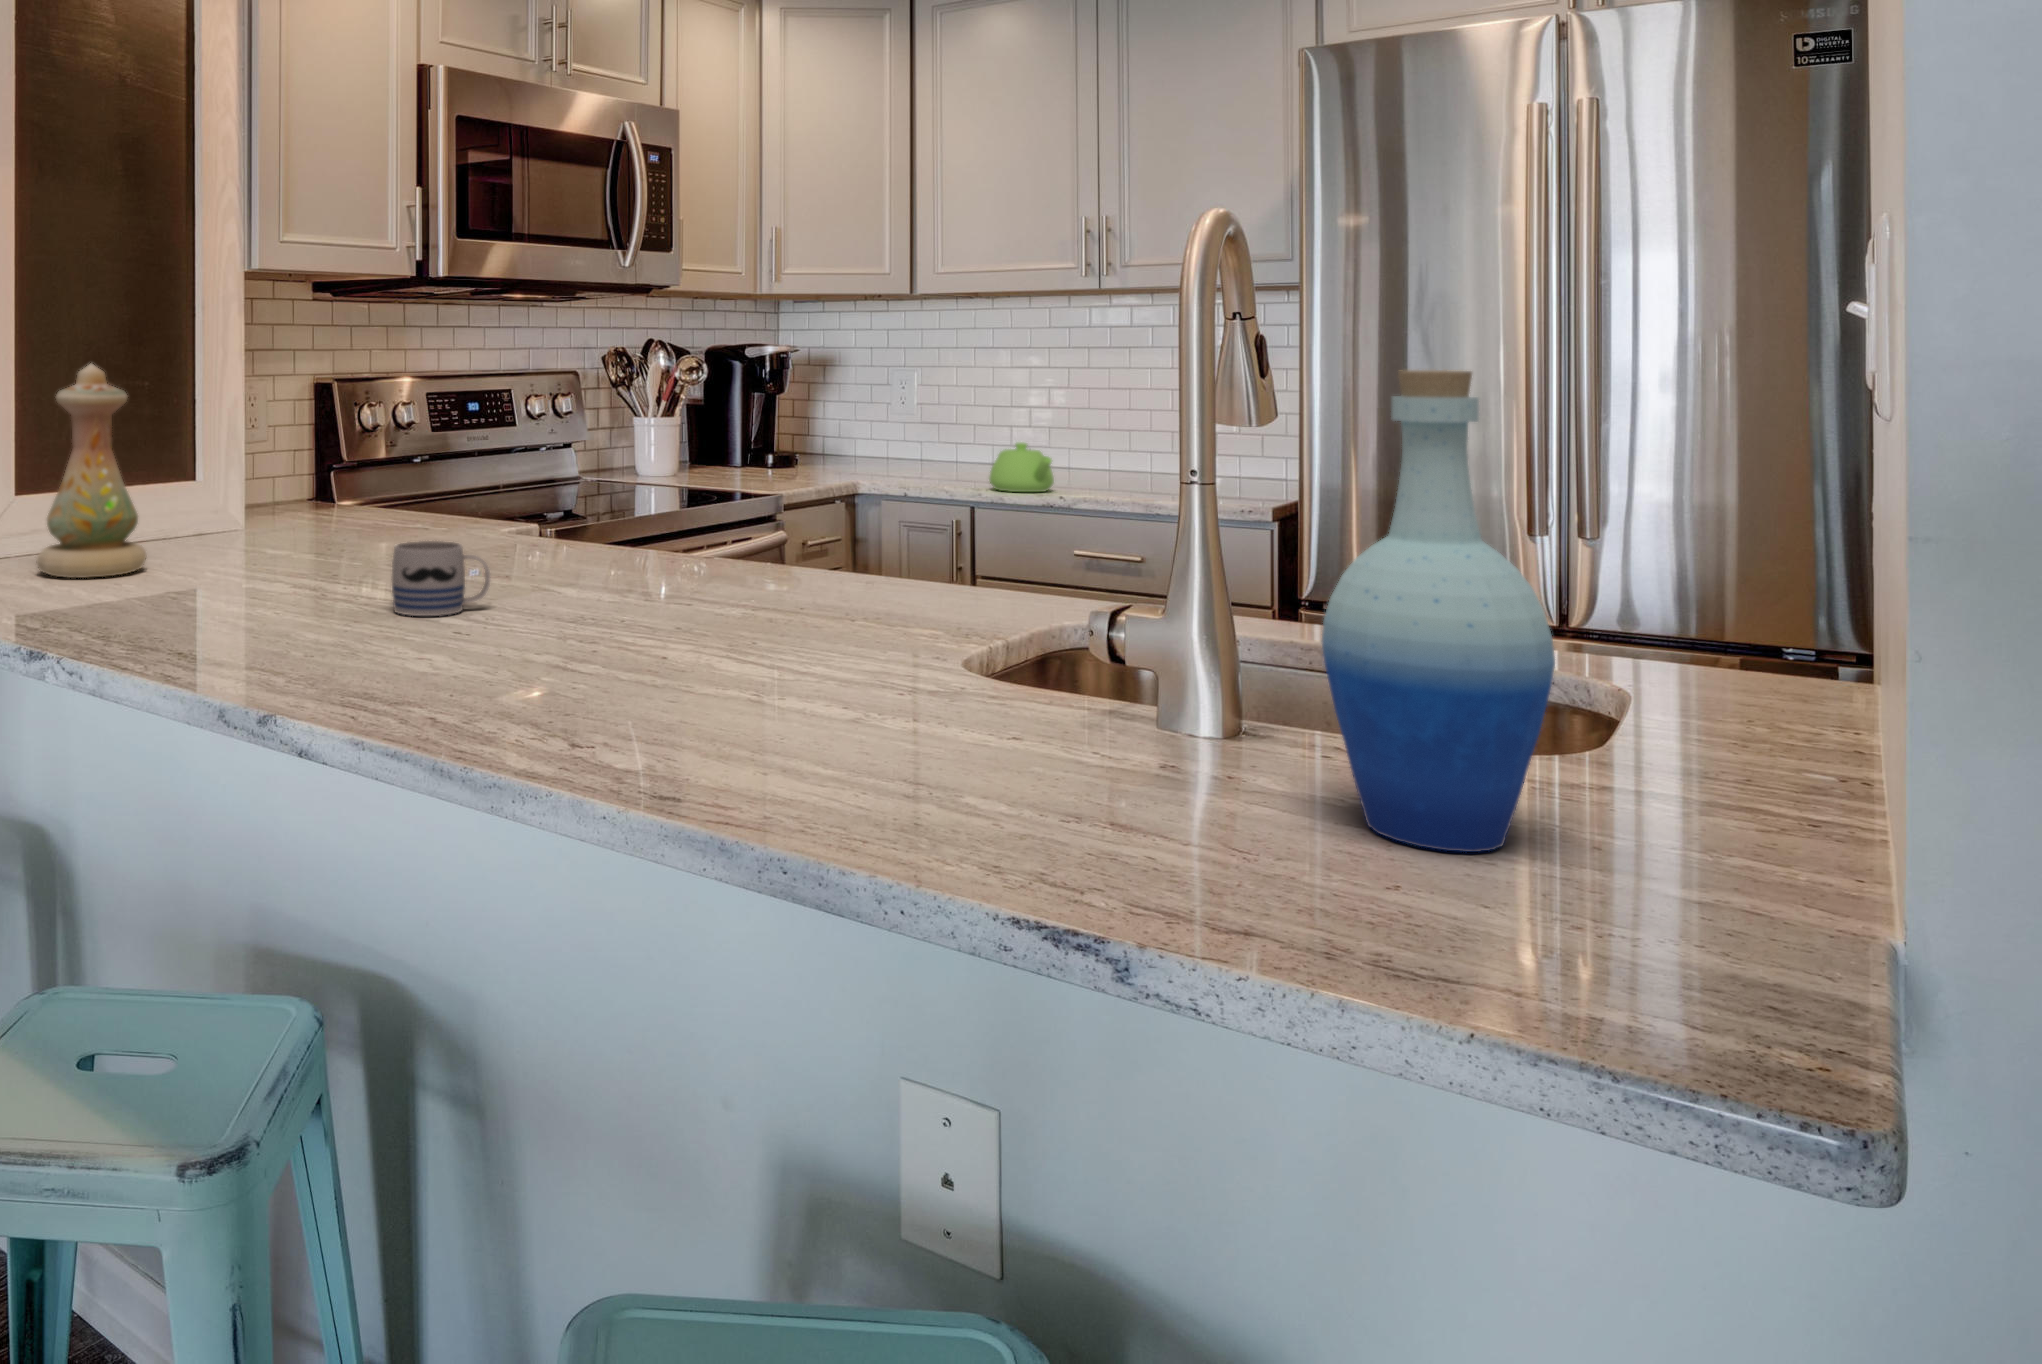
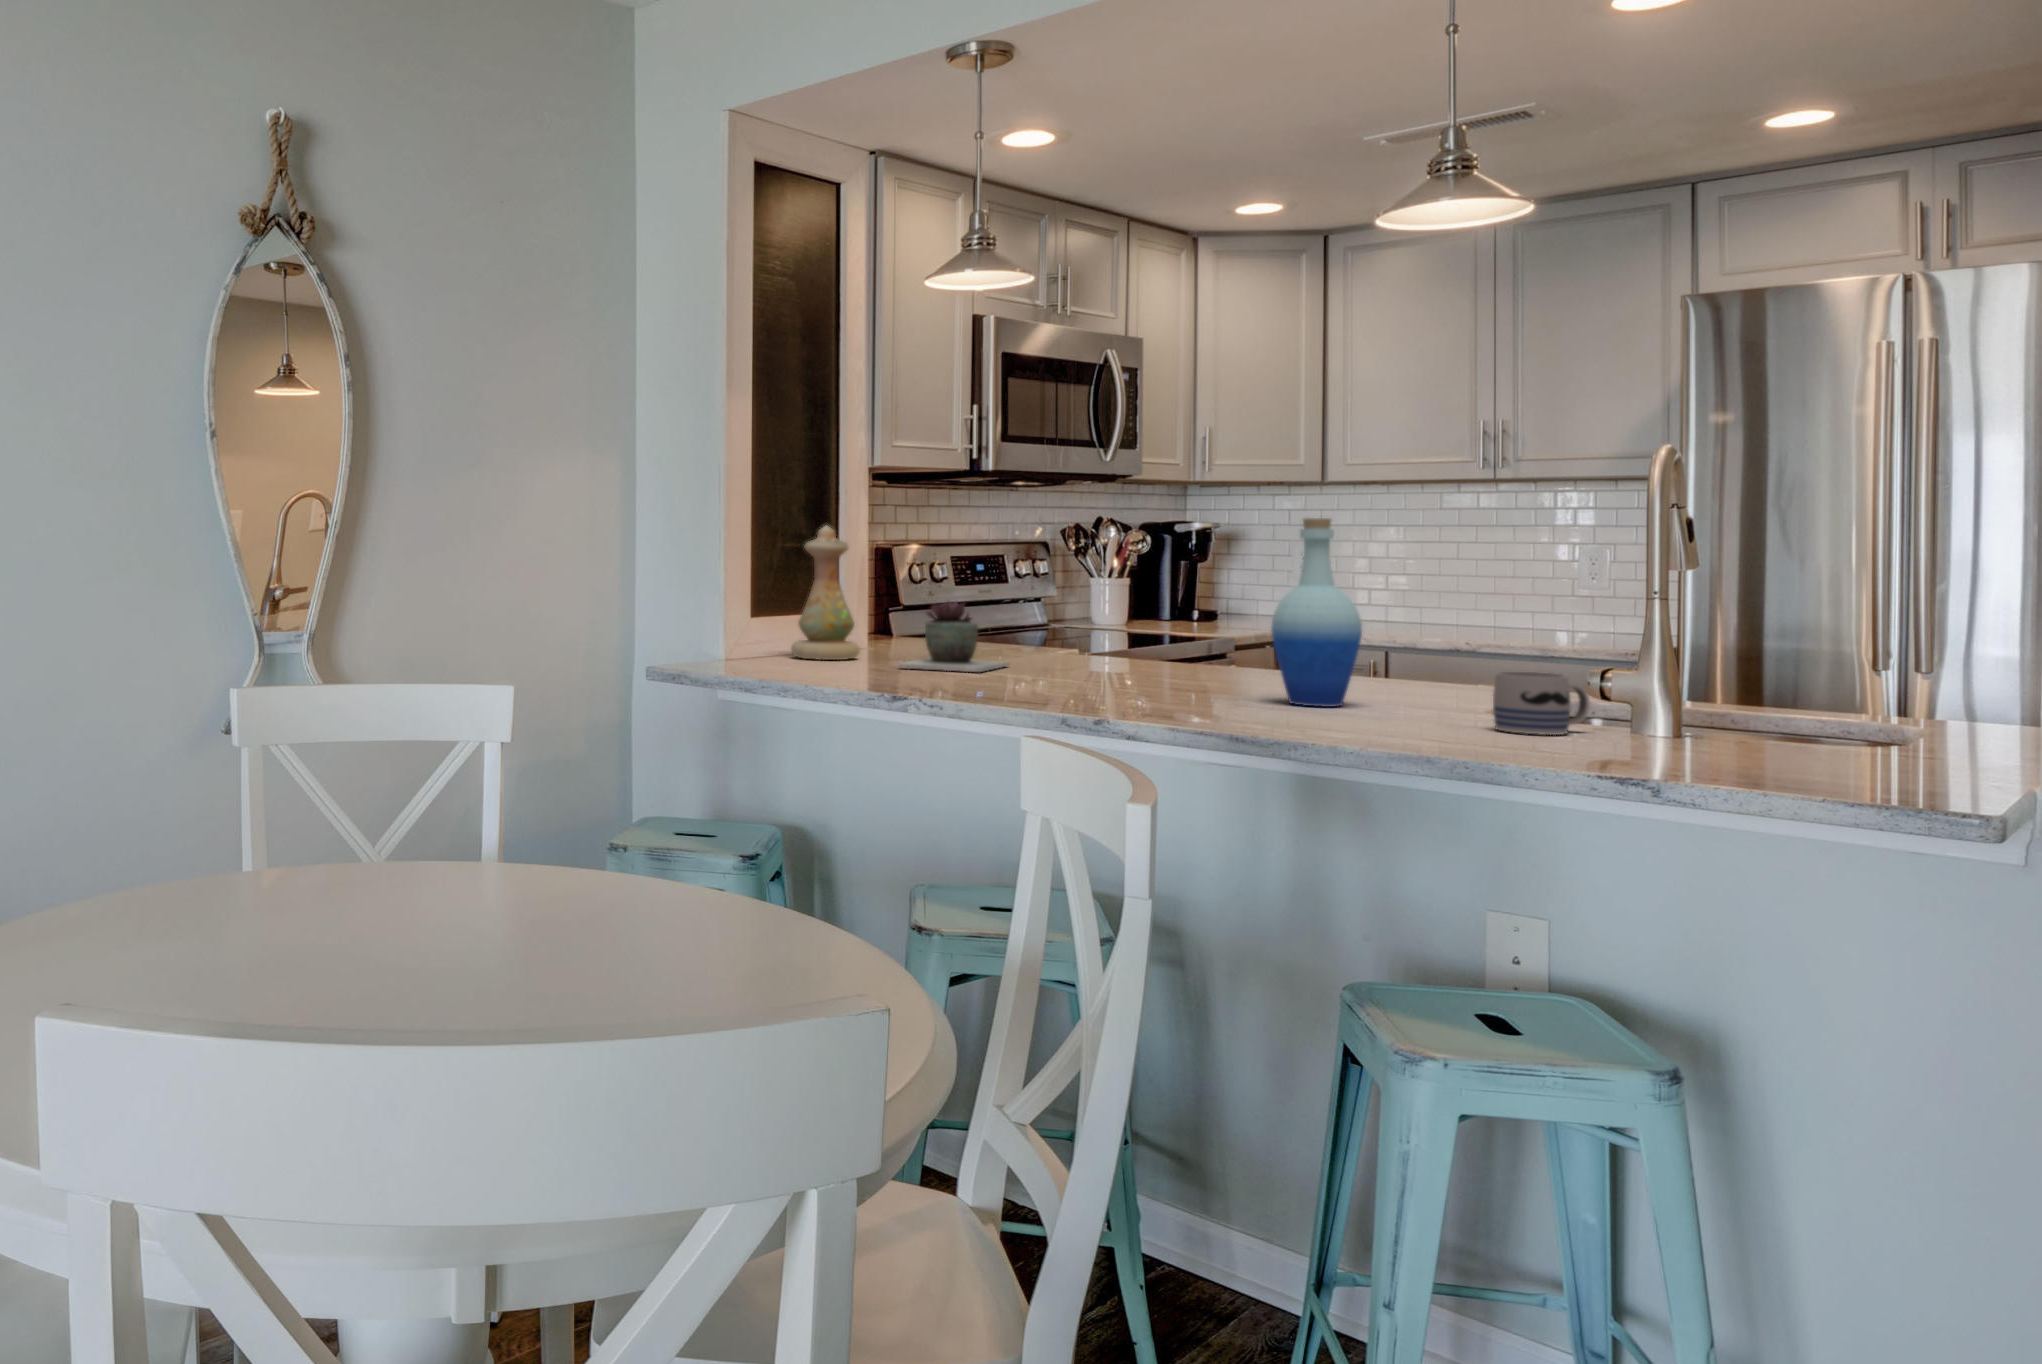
bottle: present [1322,370,1555,852] -> present [1271,518,1362,707]
teapot: present [989,442,1054,492] -> none [1402,599,1459,638]
succulent plant: none [141,487,342,611] -> present [898,601,1009,672]
mug: present [392,541,490,616] -> present [1493,672,1590,735]

